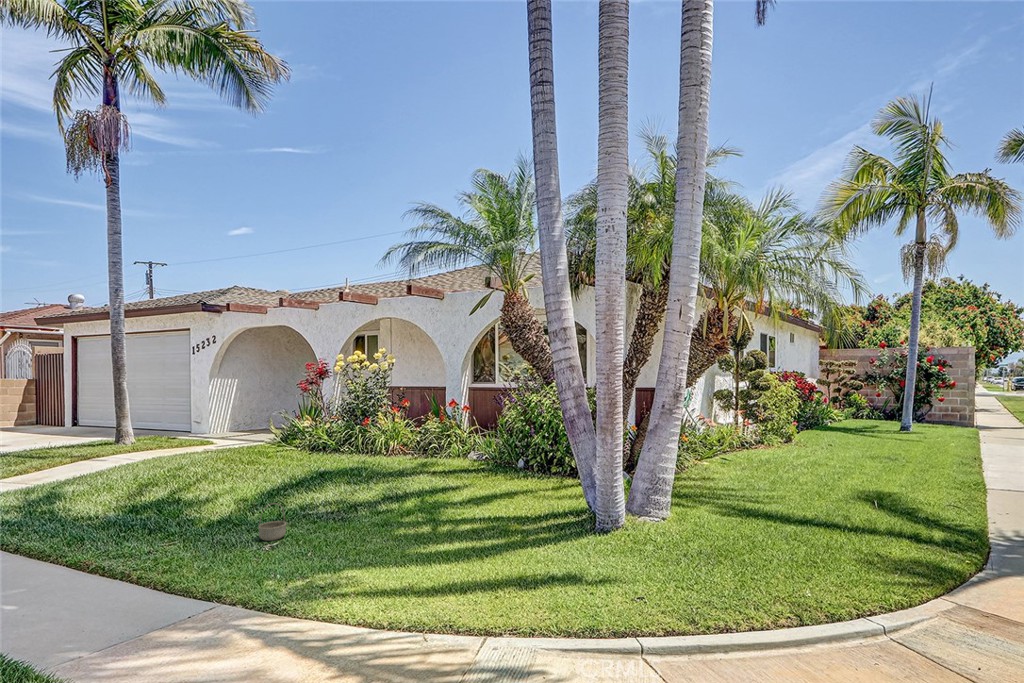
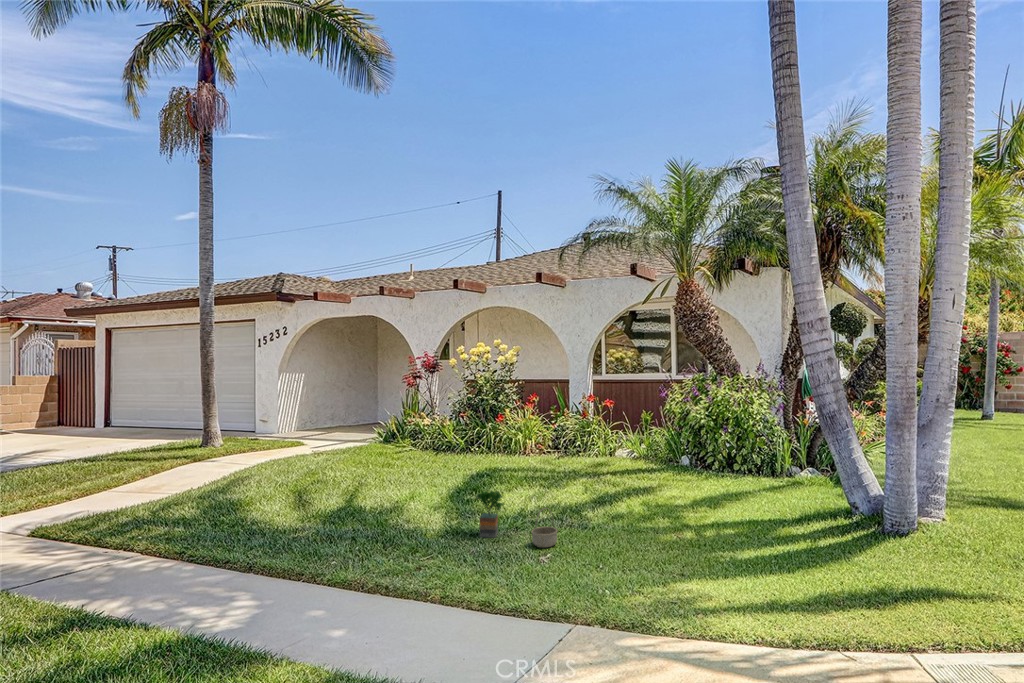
potted tree: none [225,486,254,531] -> present [476,491,504,538]

